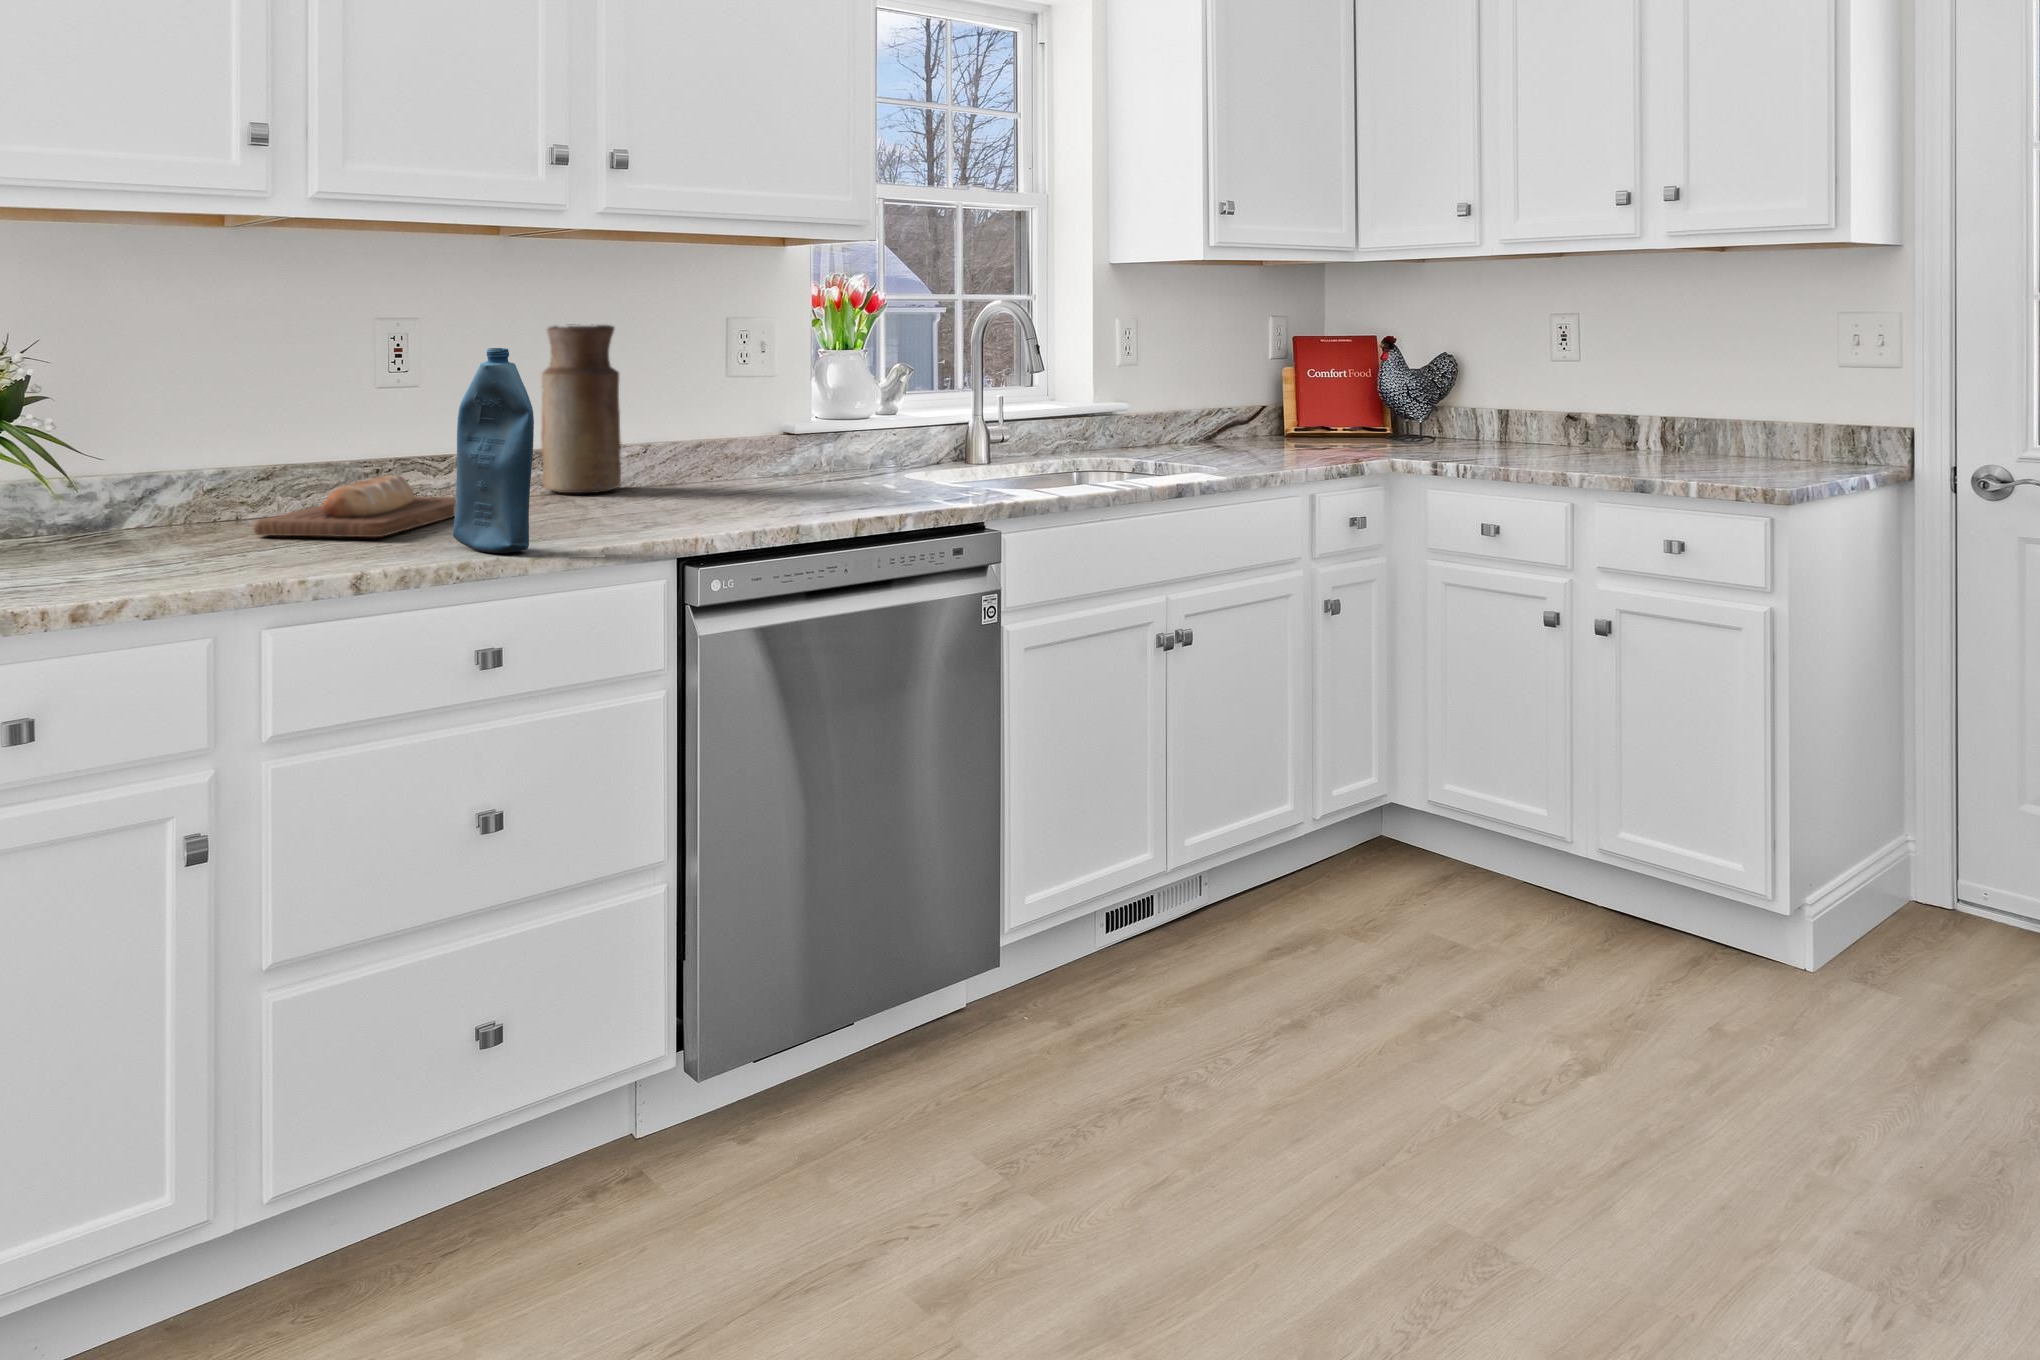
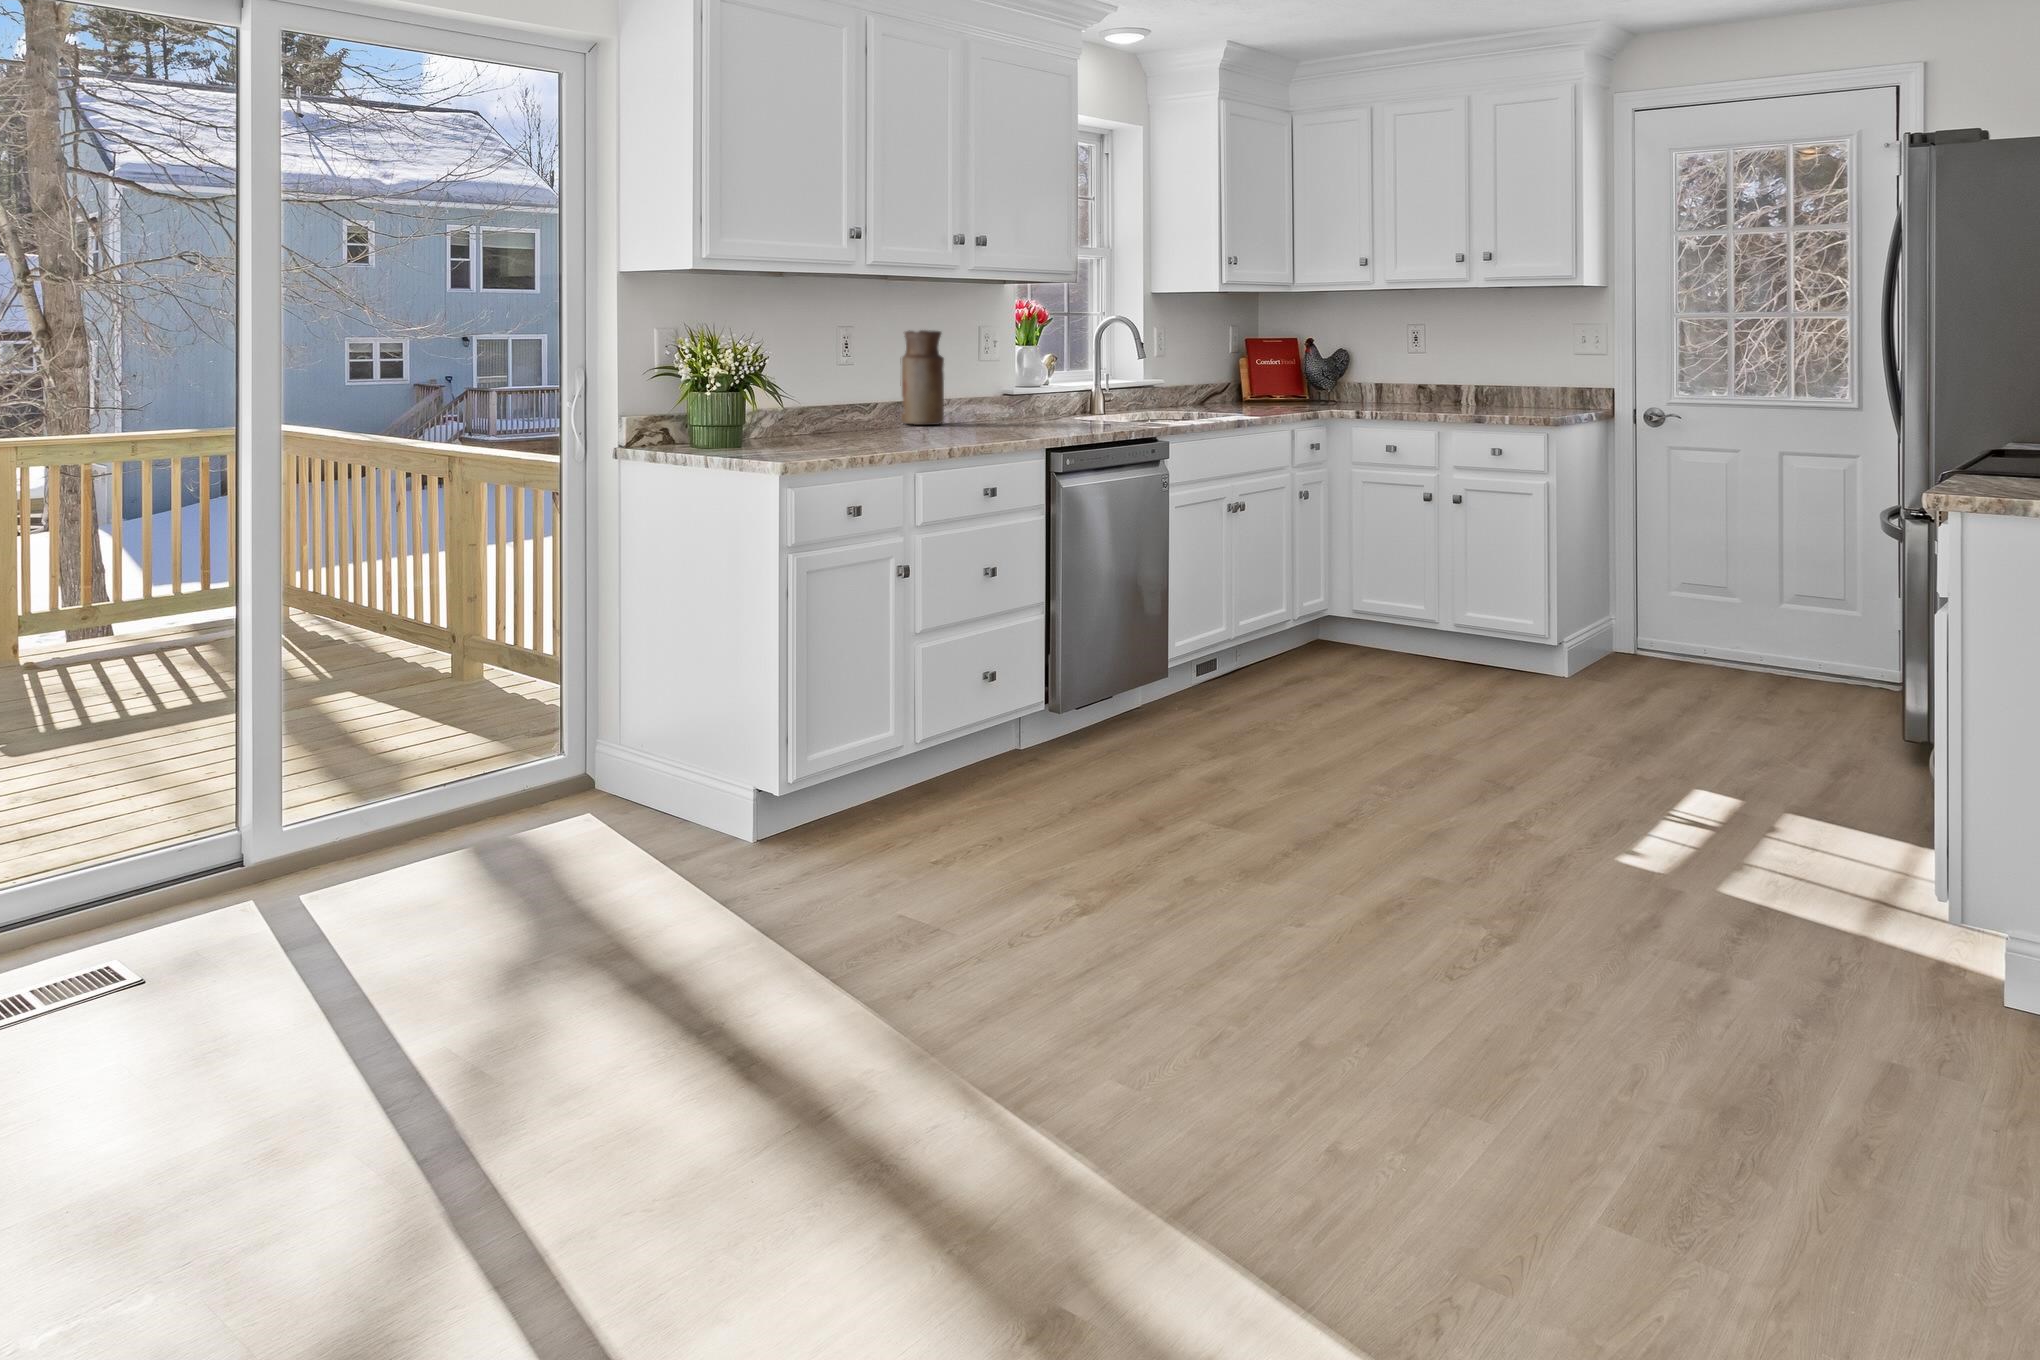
bottle: present [452,348,534,553] -> none [945,342,996,444]
bread loaf: present [253,475,455,537] -> none [830,412,901,440]

